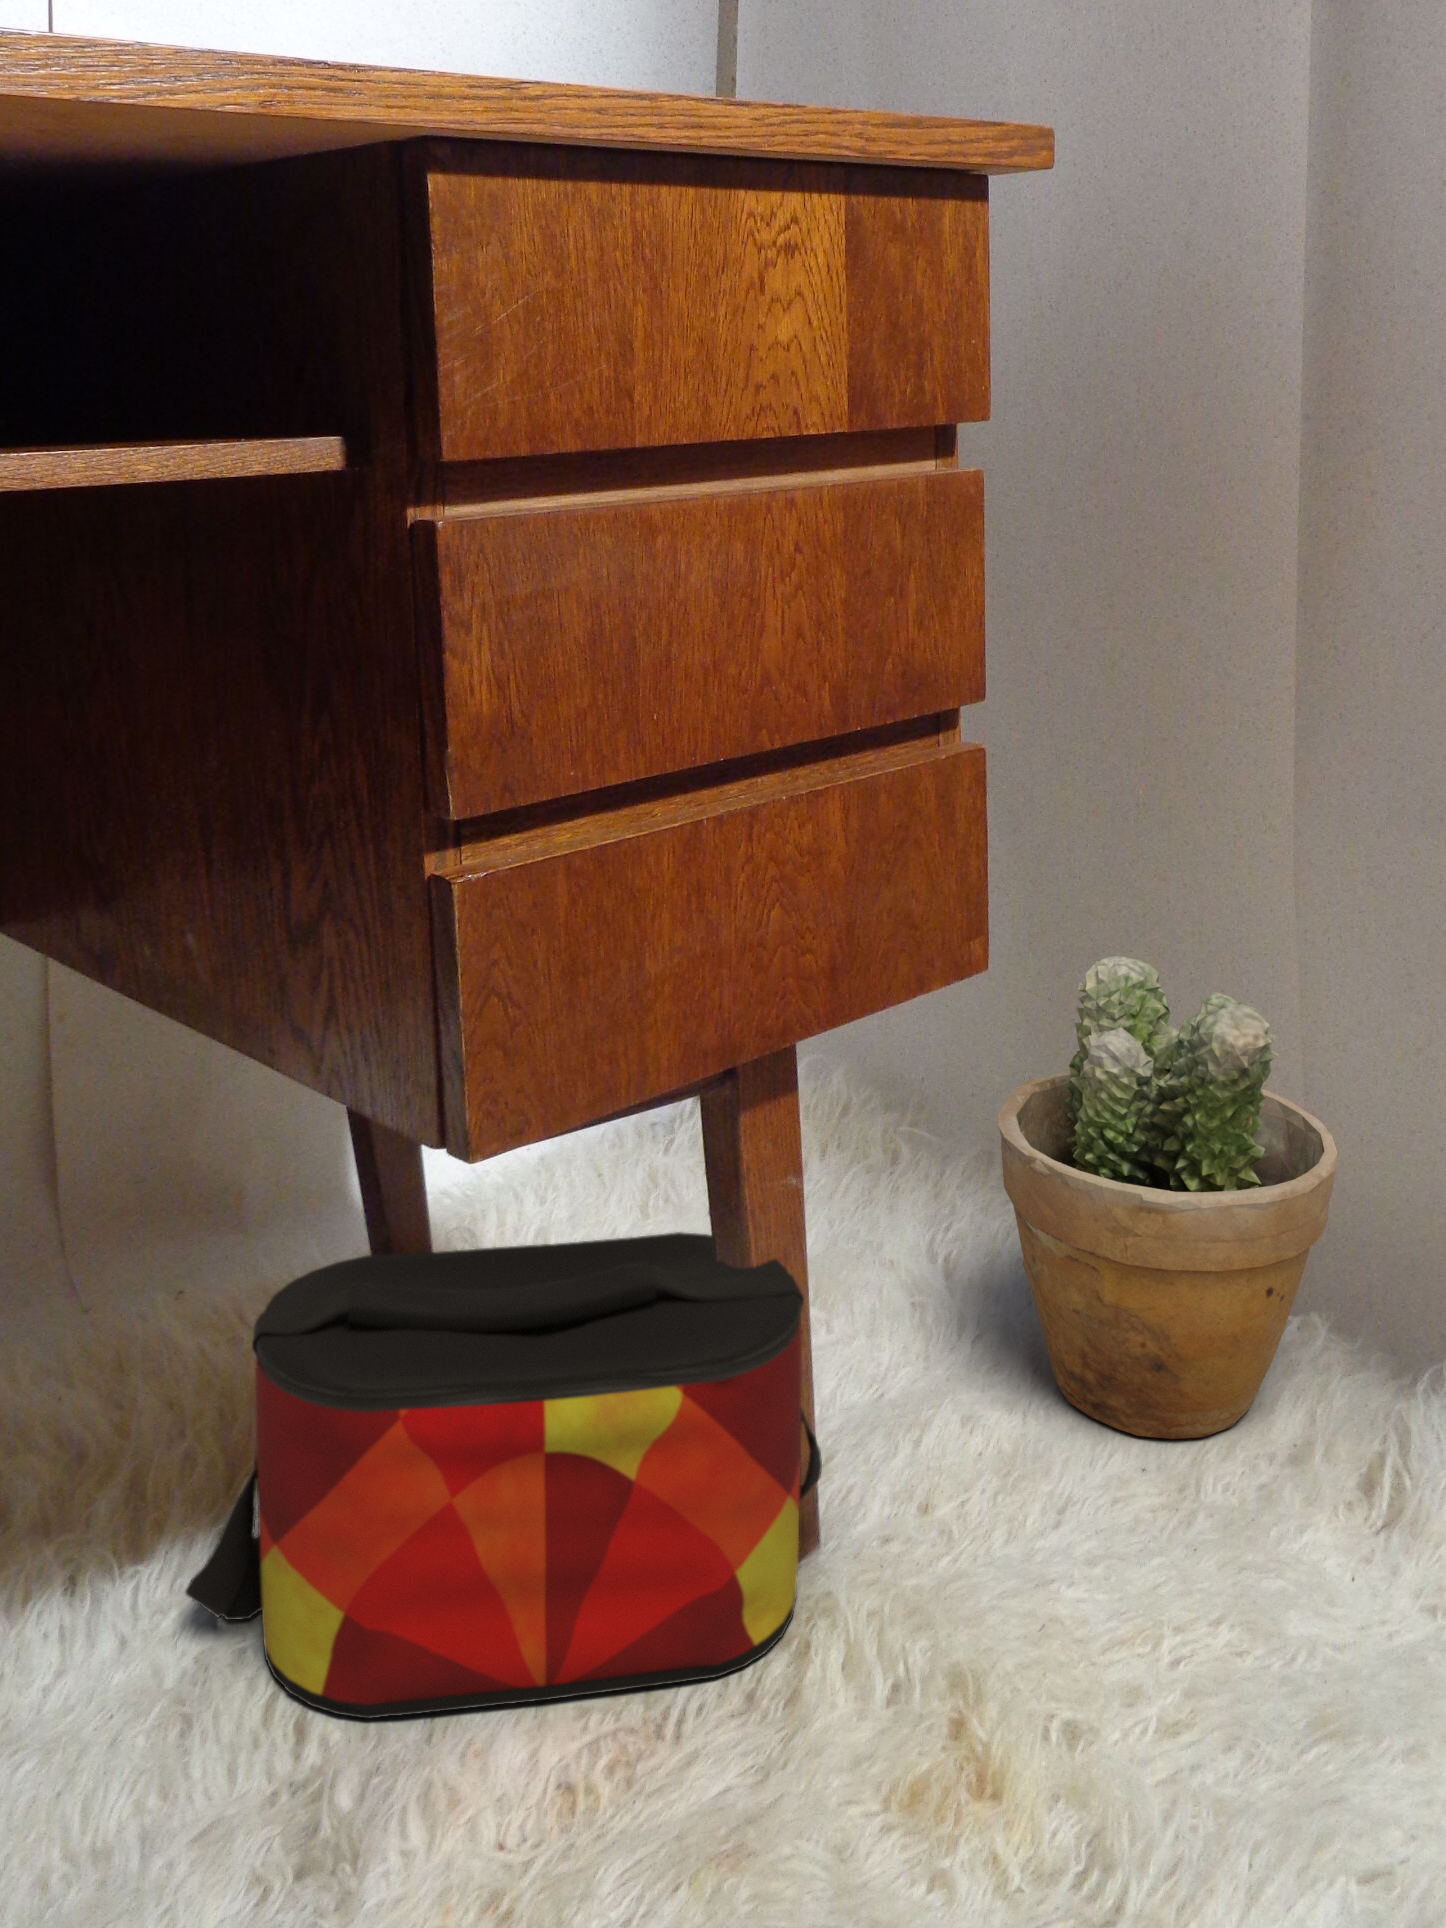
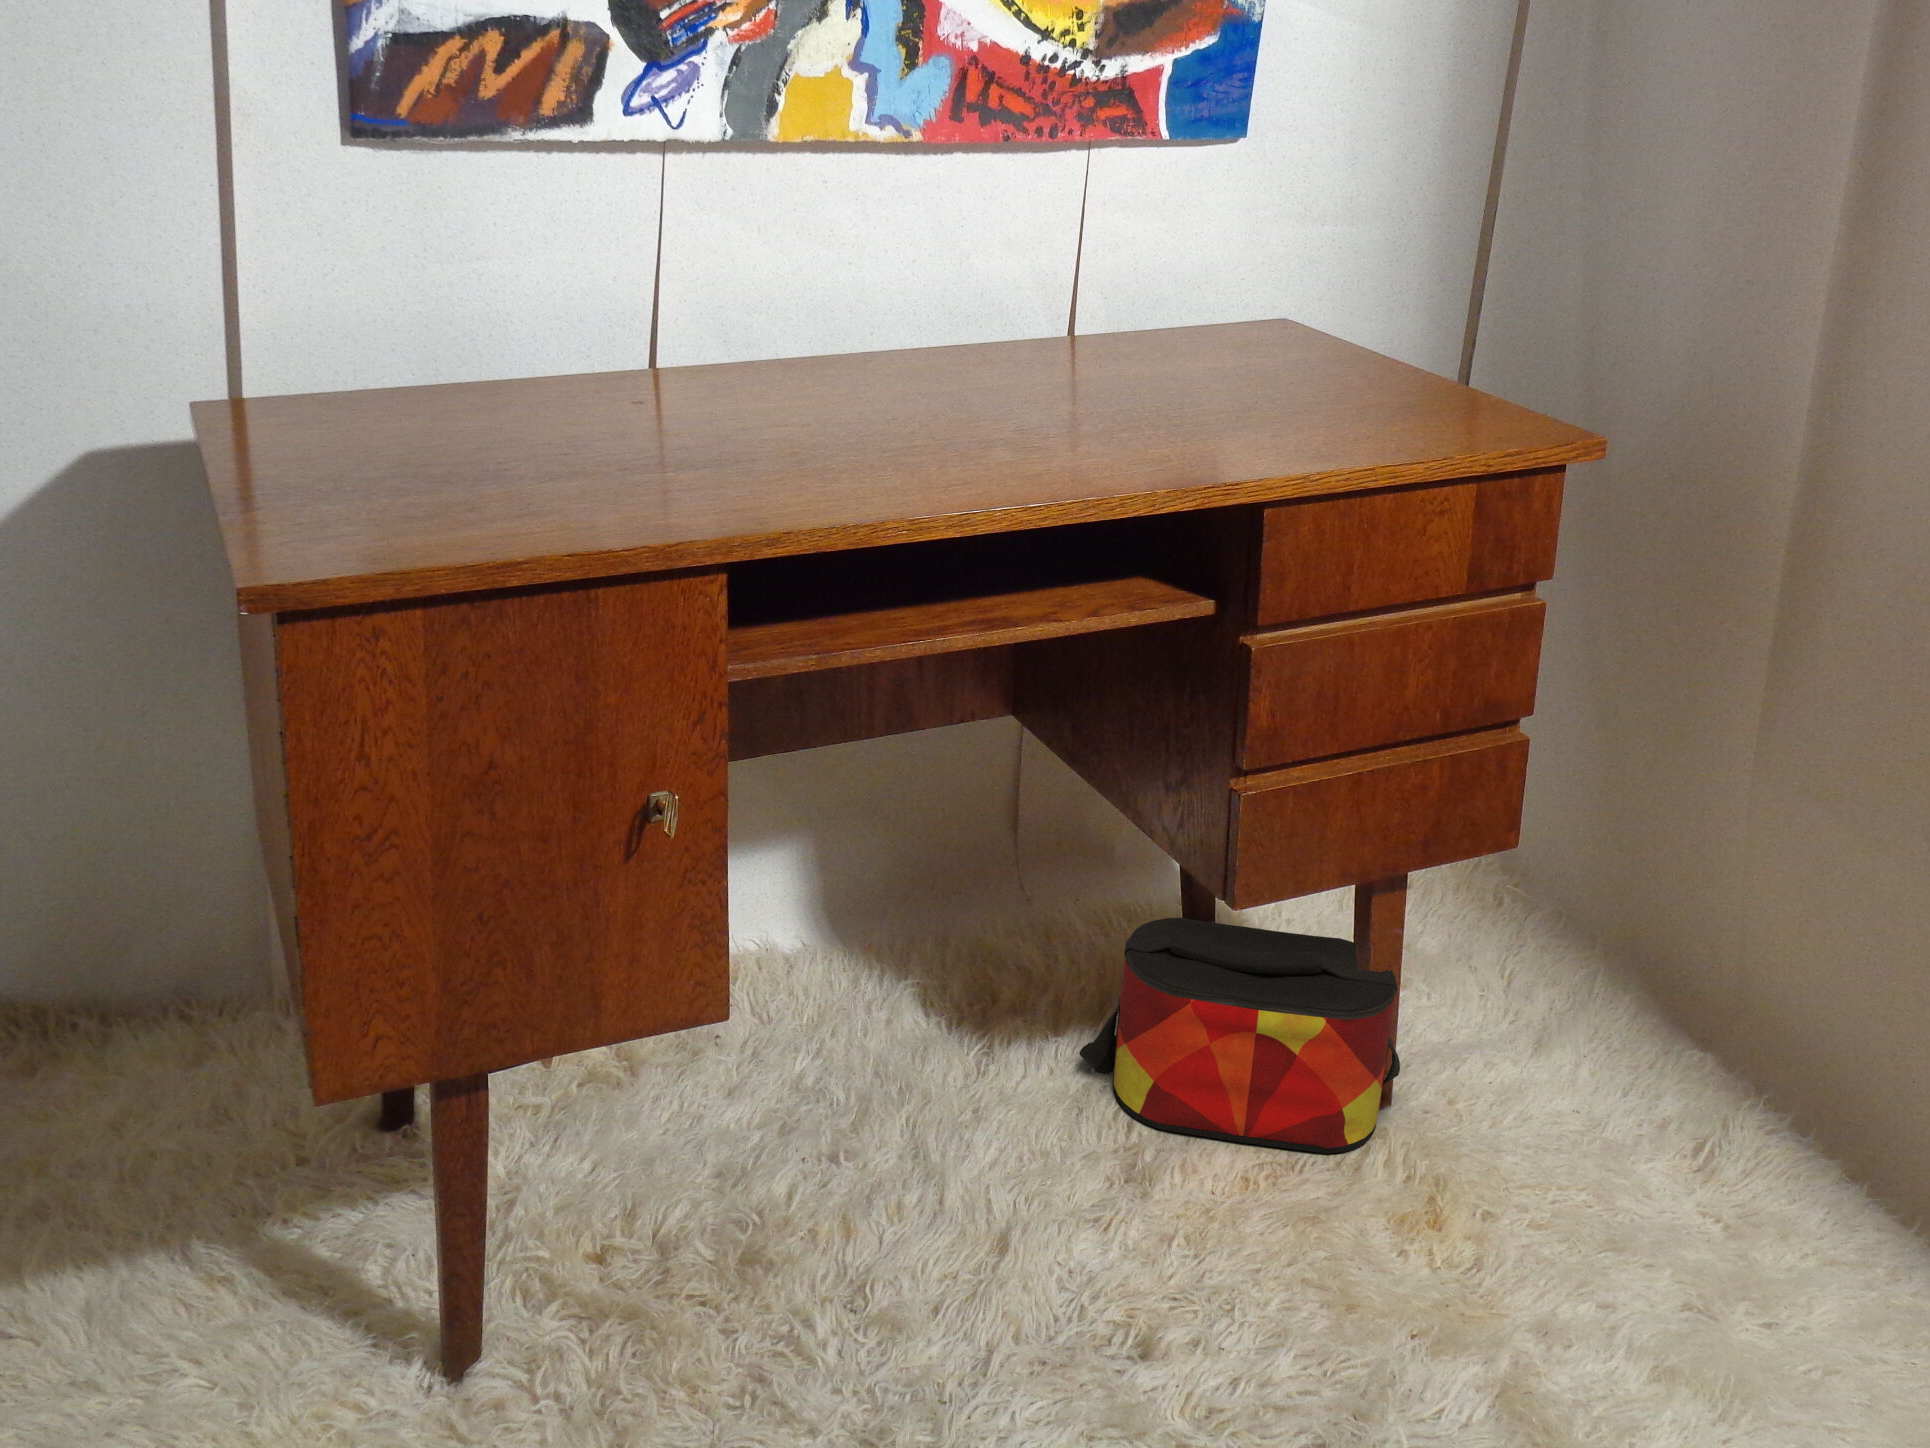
potted plant: present [998,956,1337,1439] -> none [1538,831,1741,1105]

